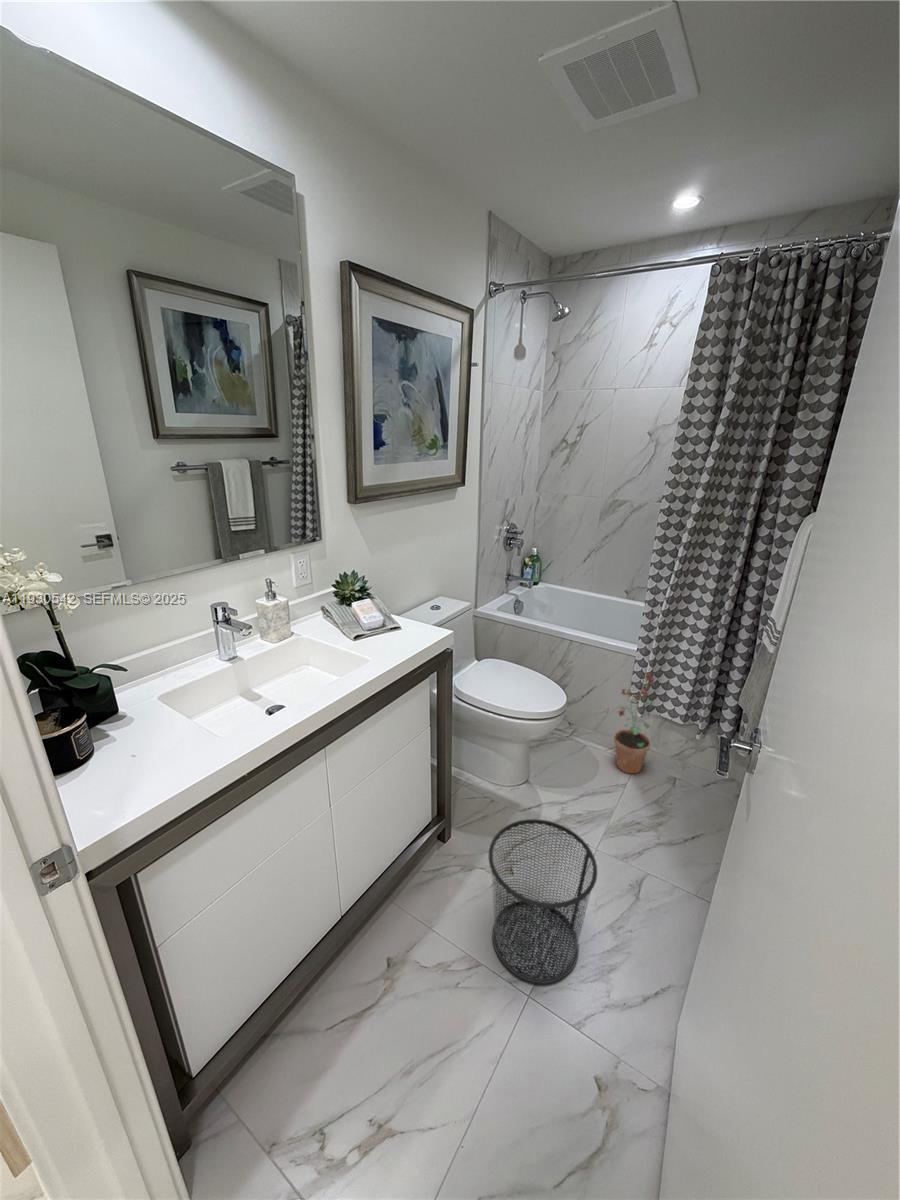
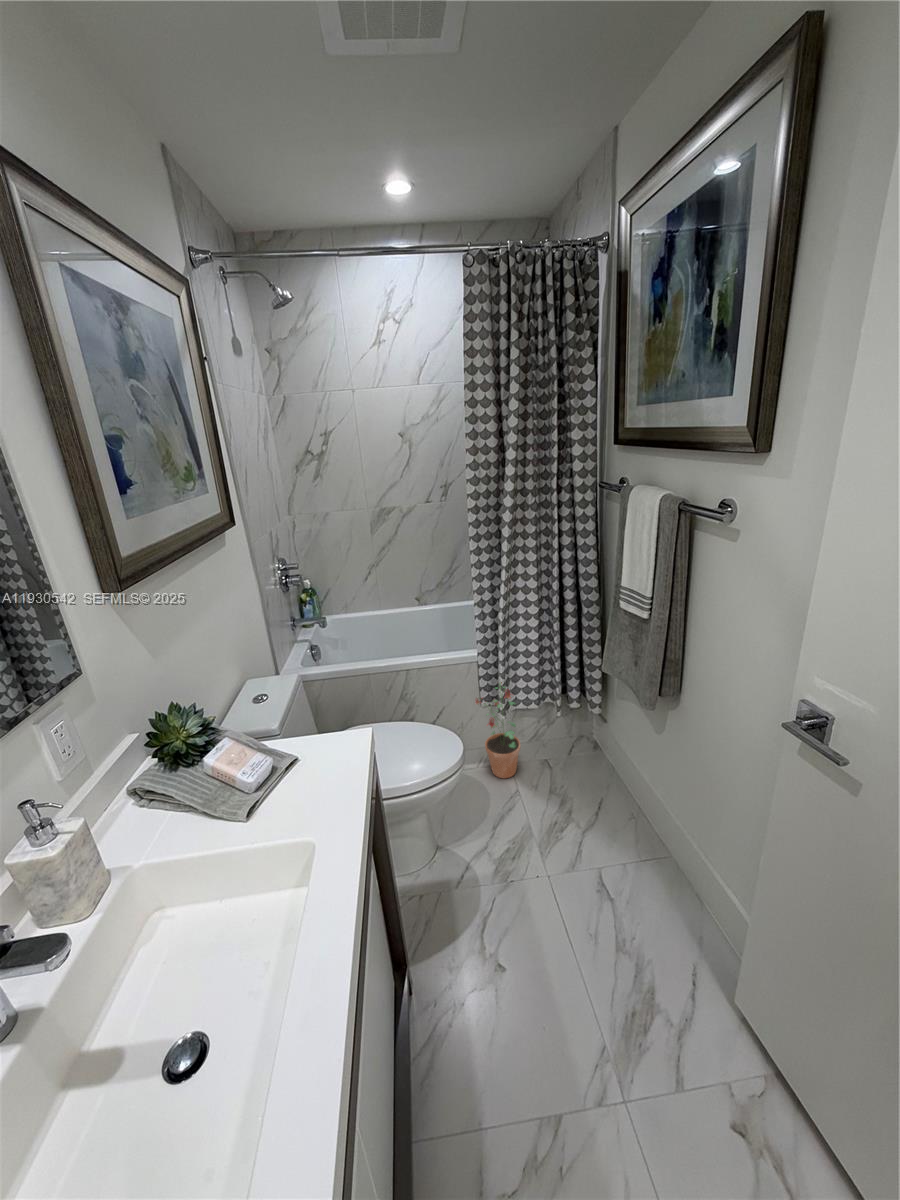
waste bin: present [488,819,597,983] -> none [514,888,651,1100]

